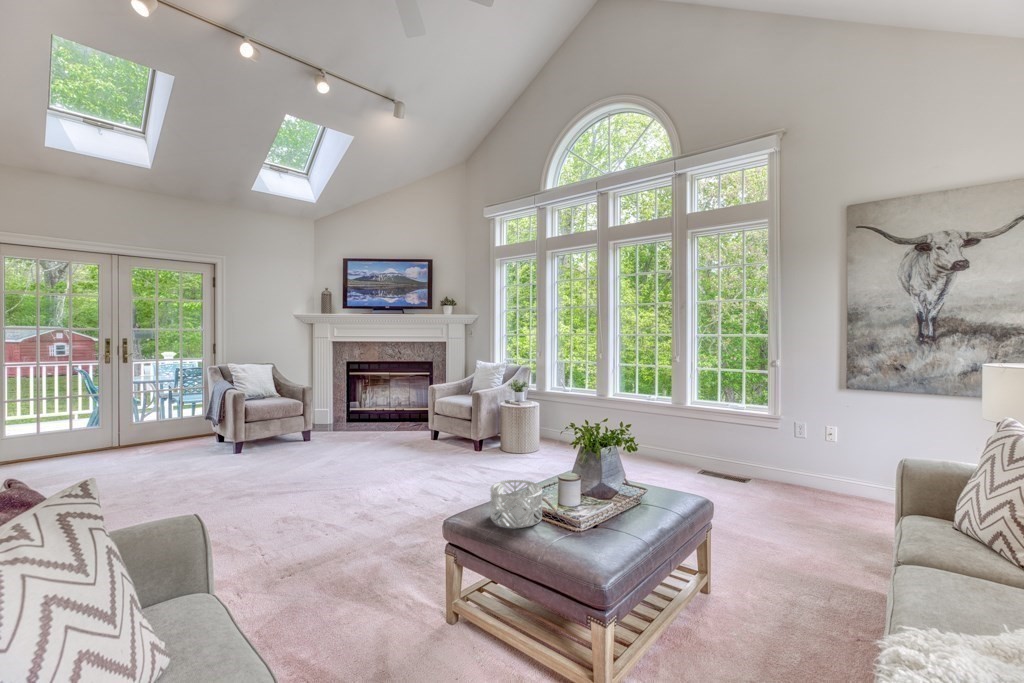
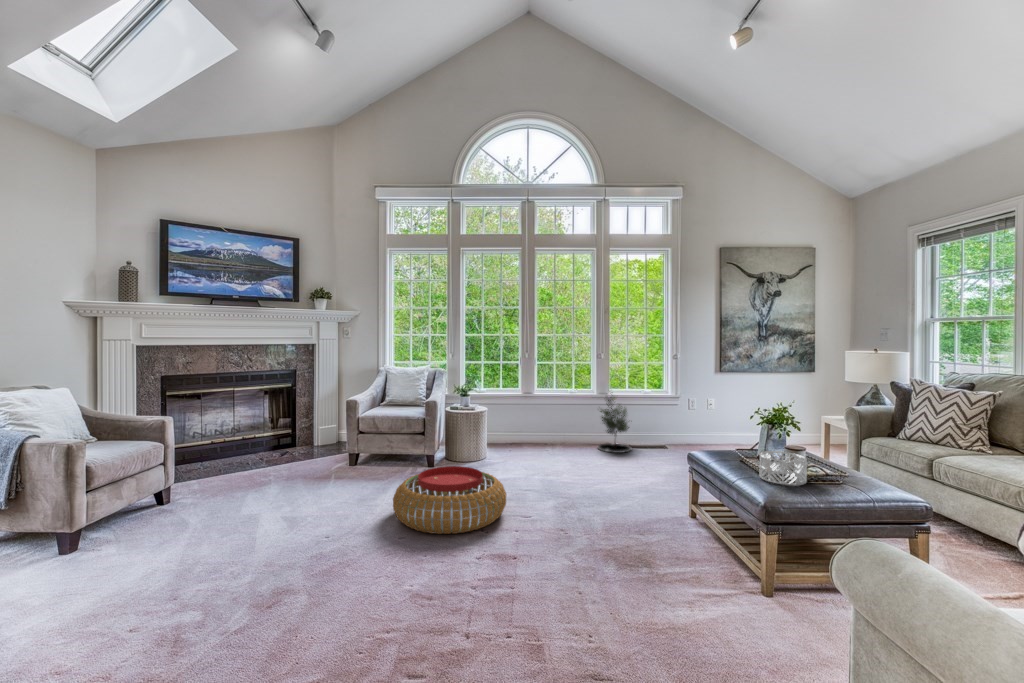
potted tree: none [649,398,698,475] -> present [598,397,631,453]
pouf: none [345,446,443,501] -> present [393,466,506,534]

